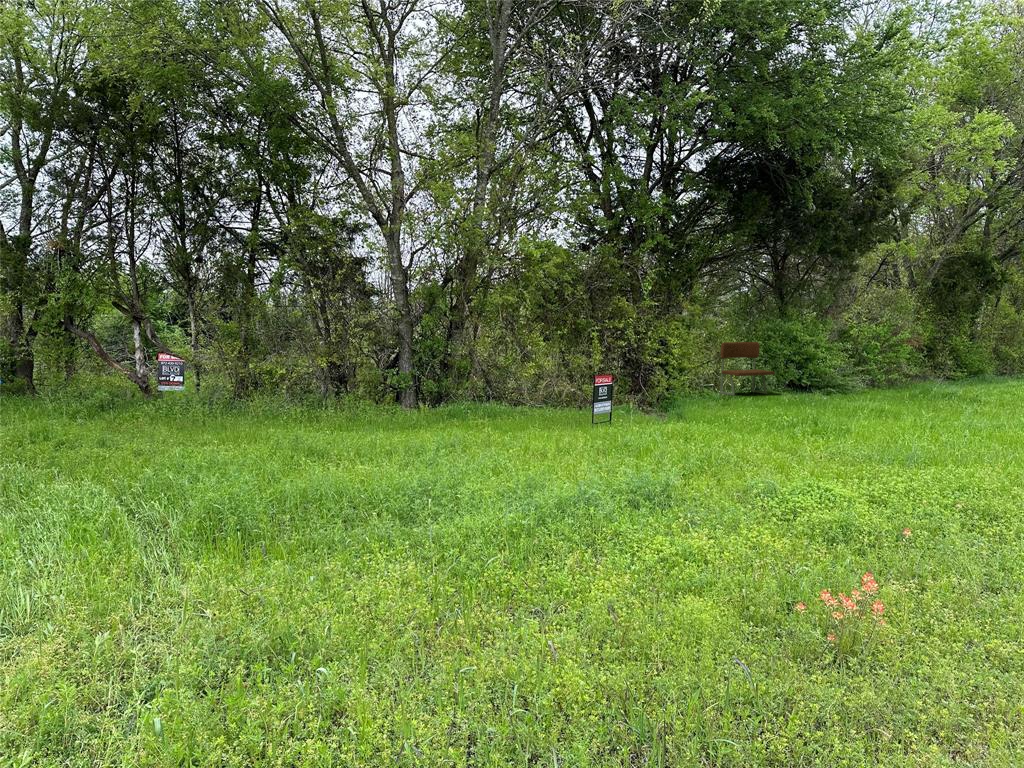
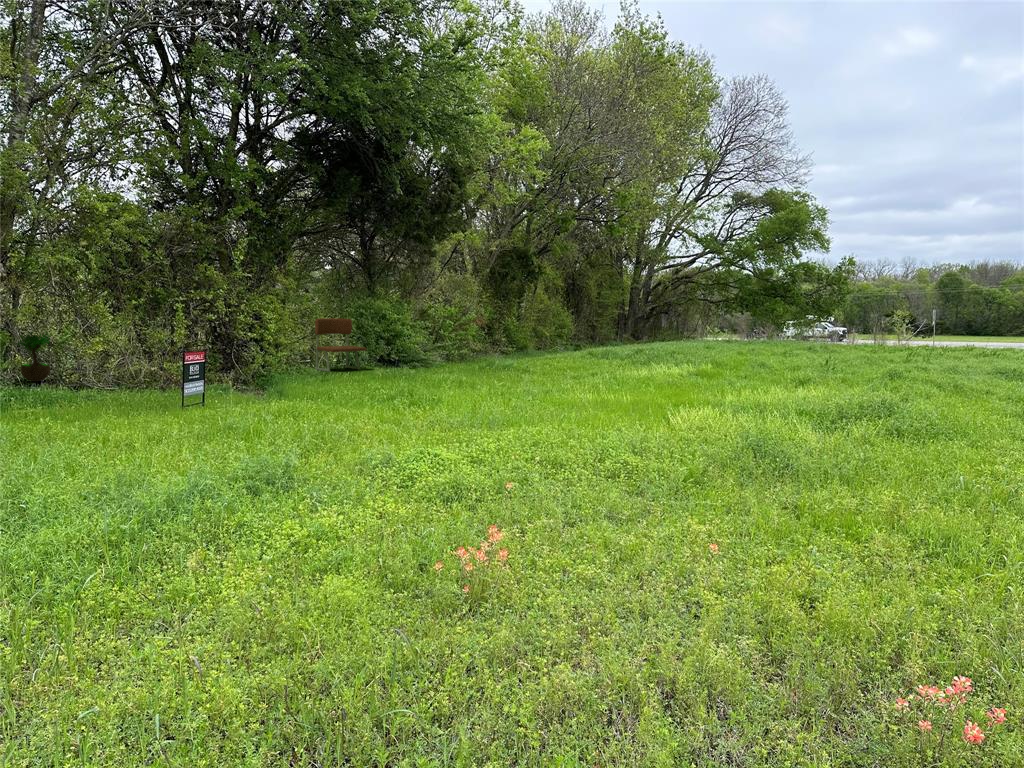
potted tree: none [474,354,501,399] -> present [17,332,50,382]

